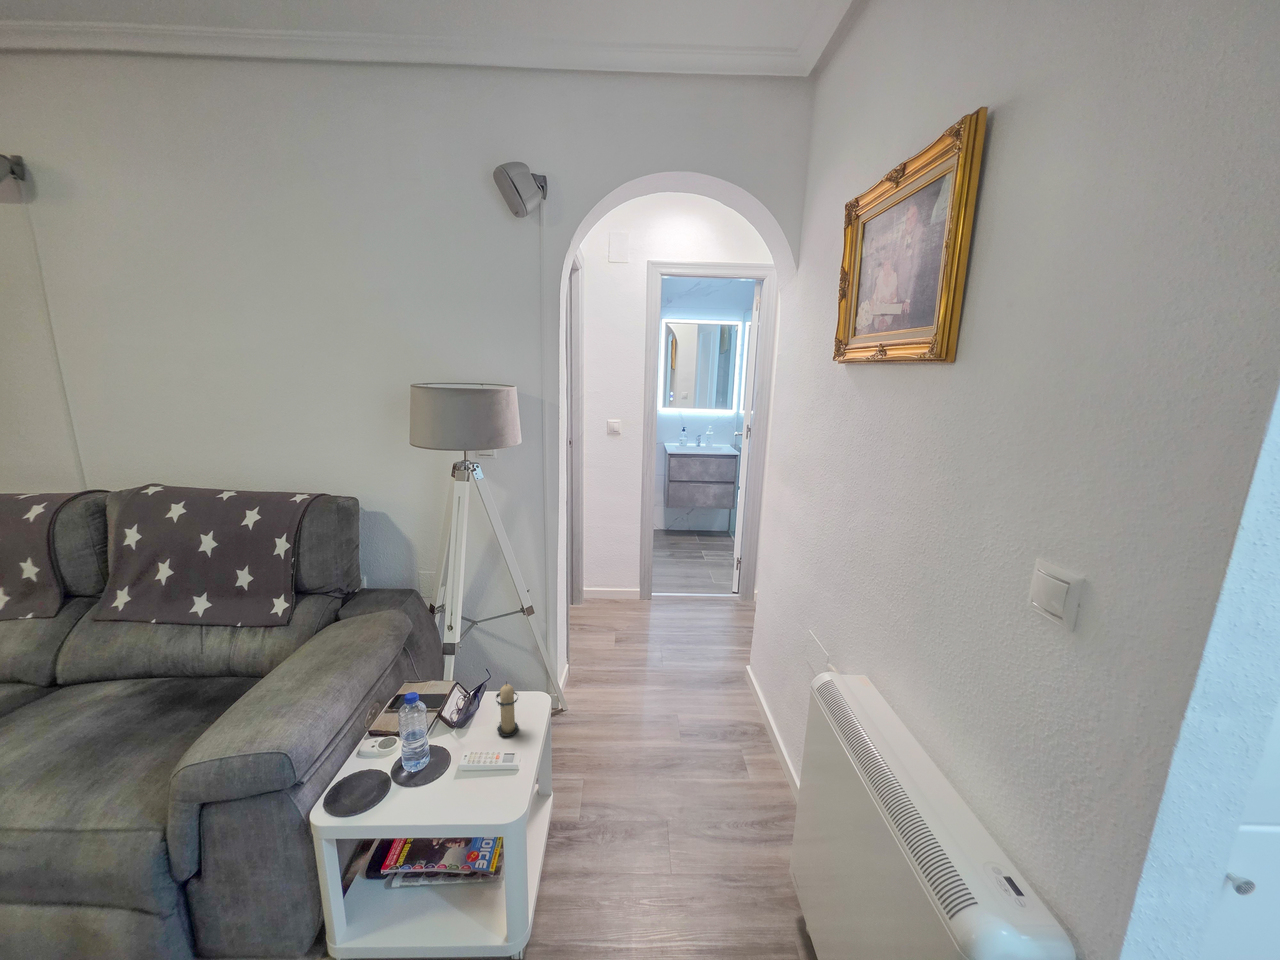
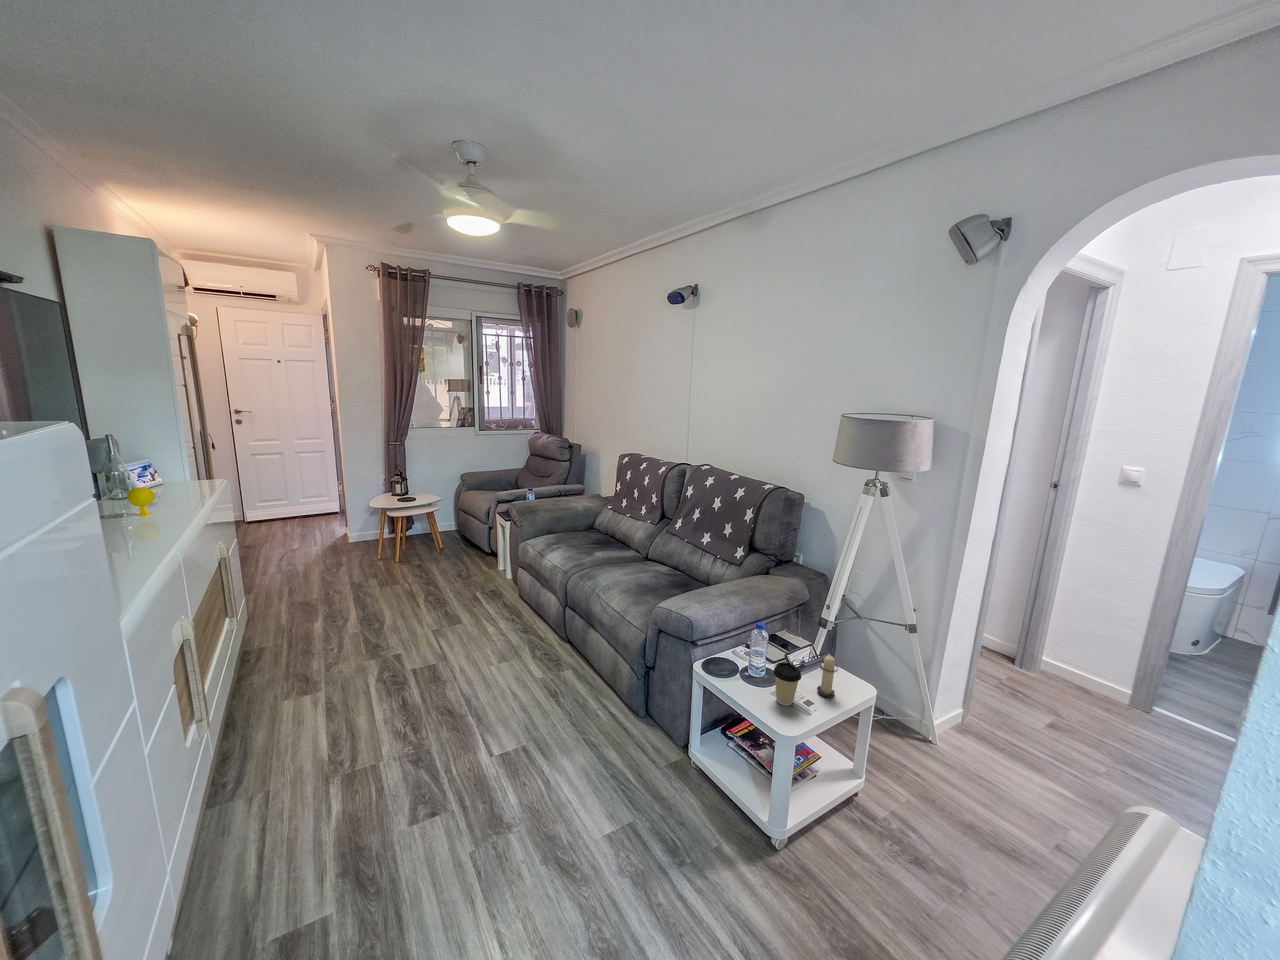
coffee cup: none [457,723,496,782] -> present [773,662,801,706]

